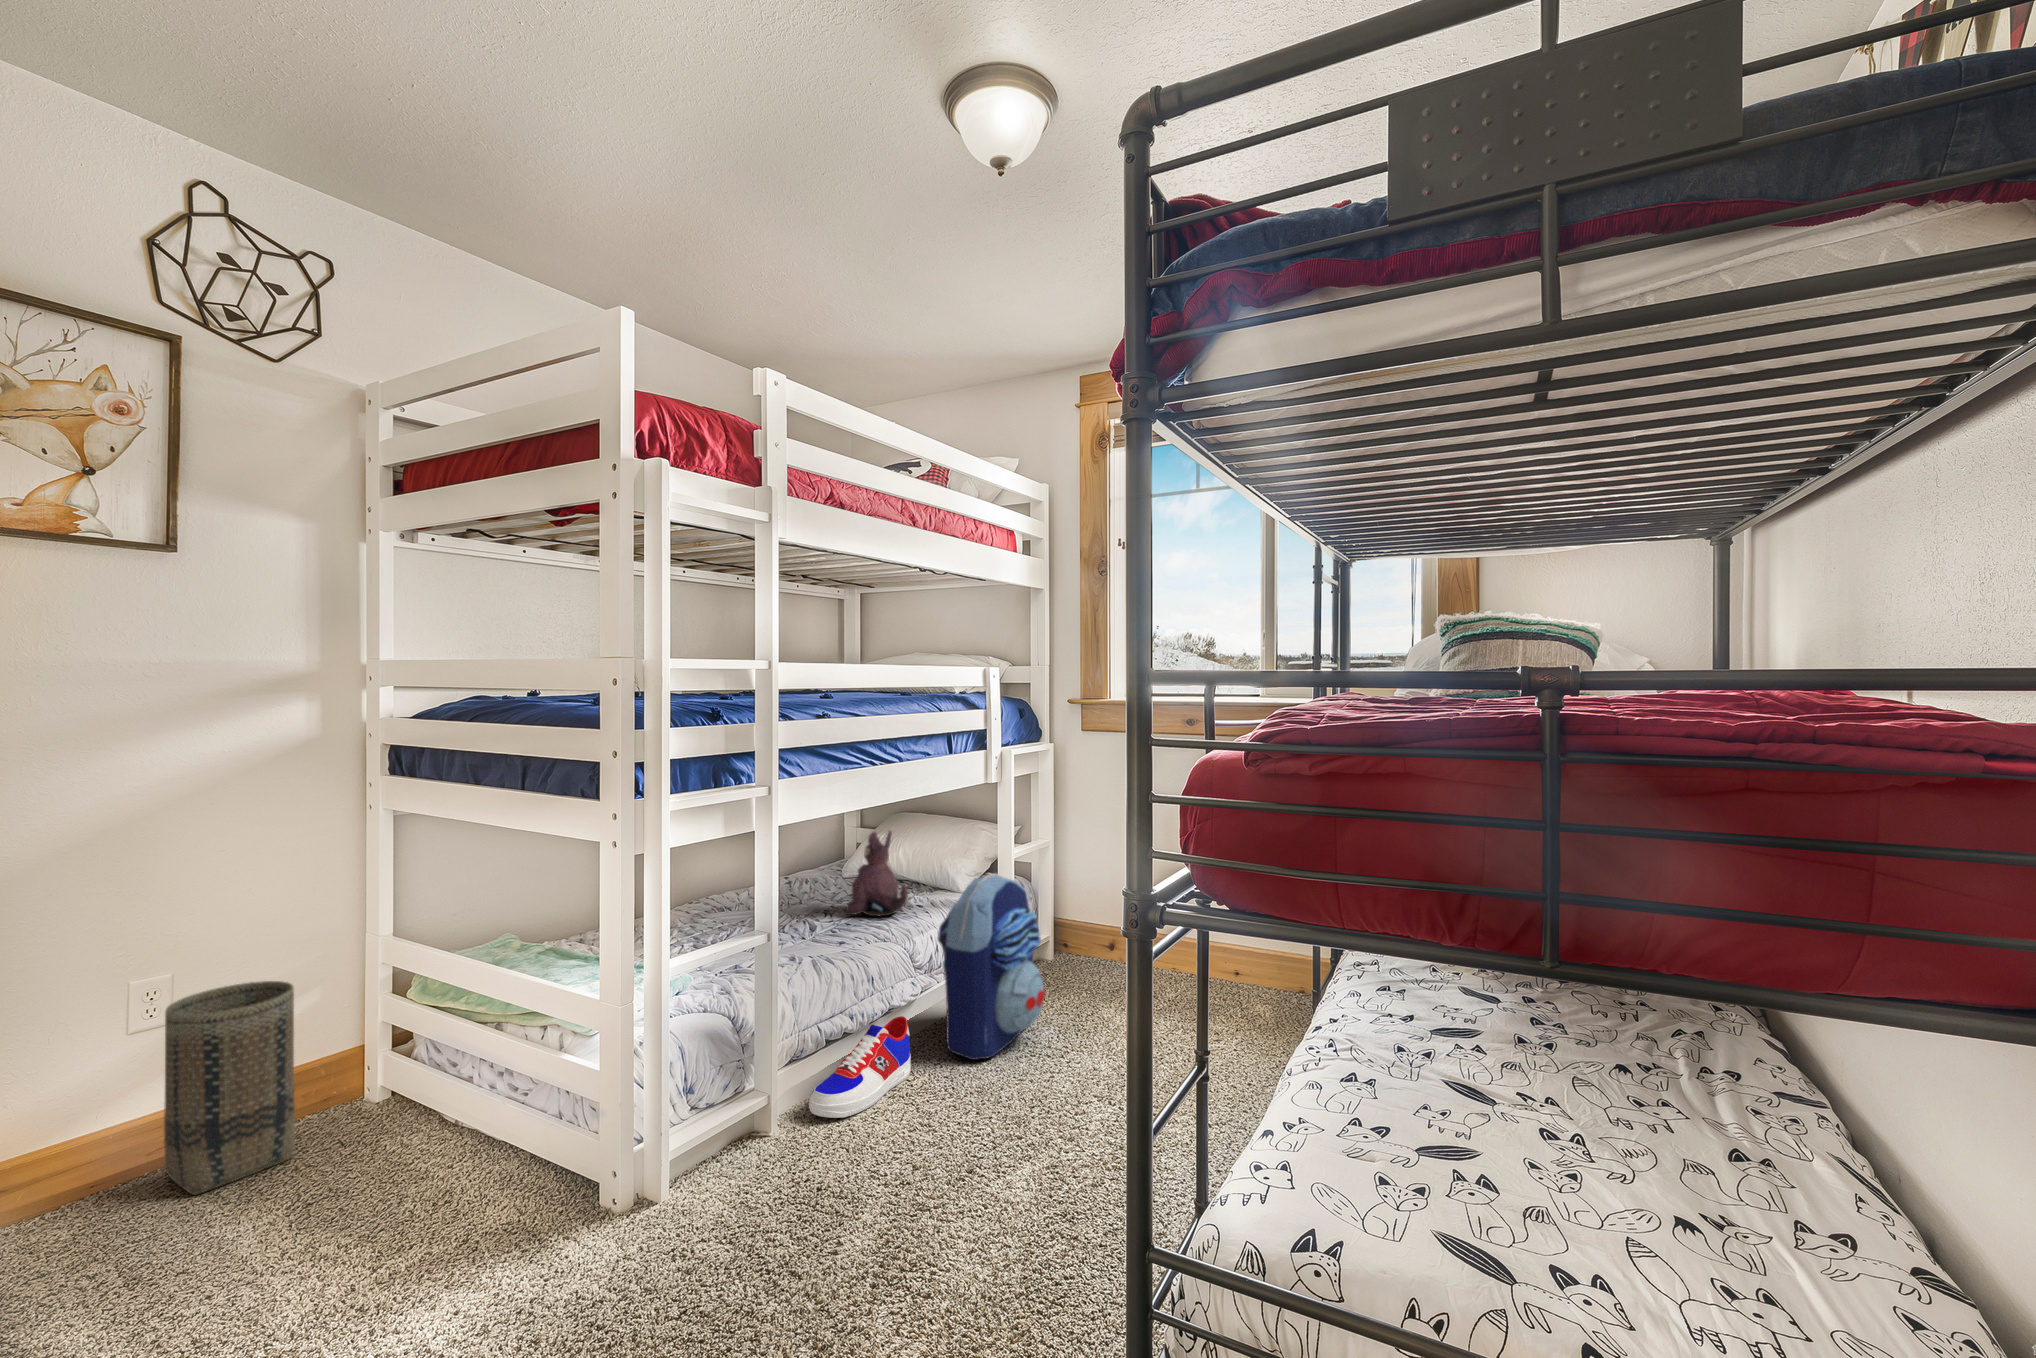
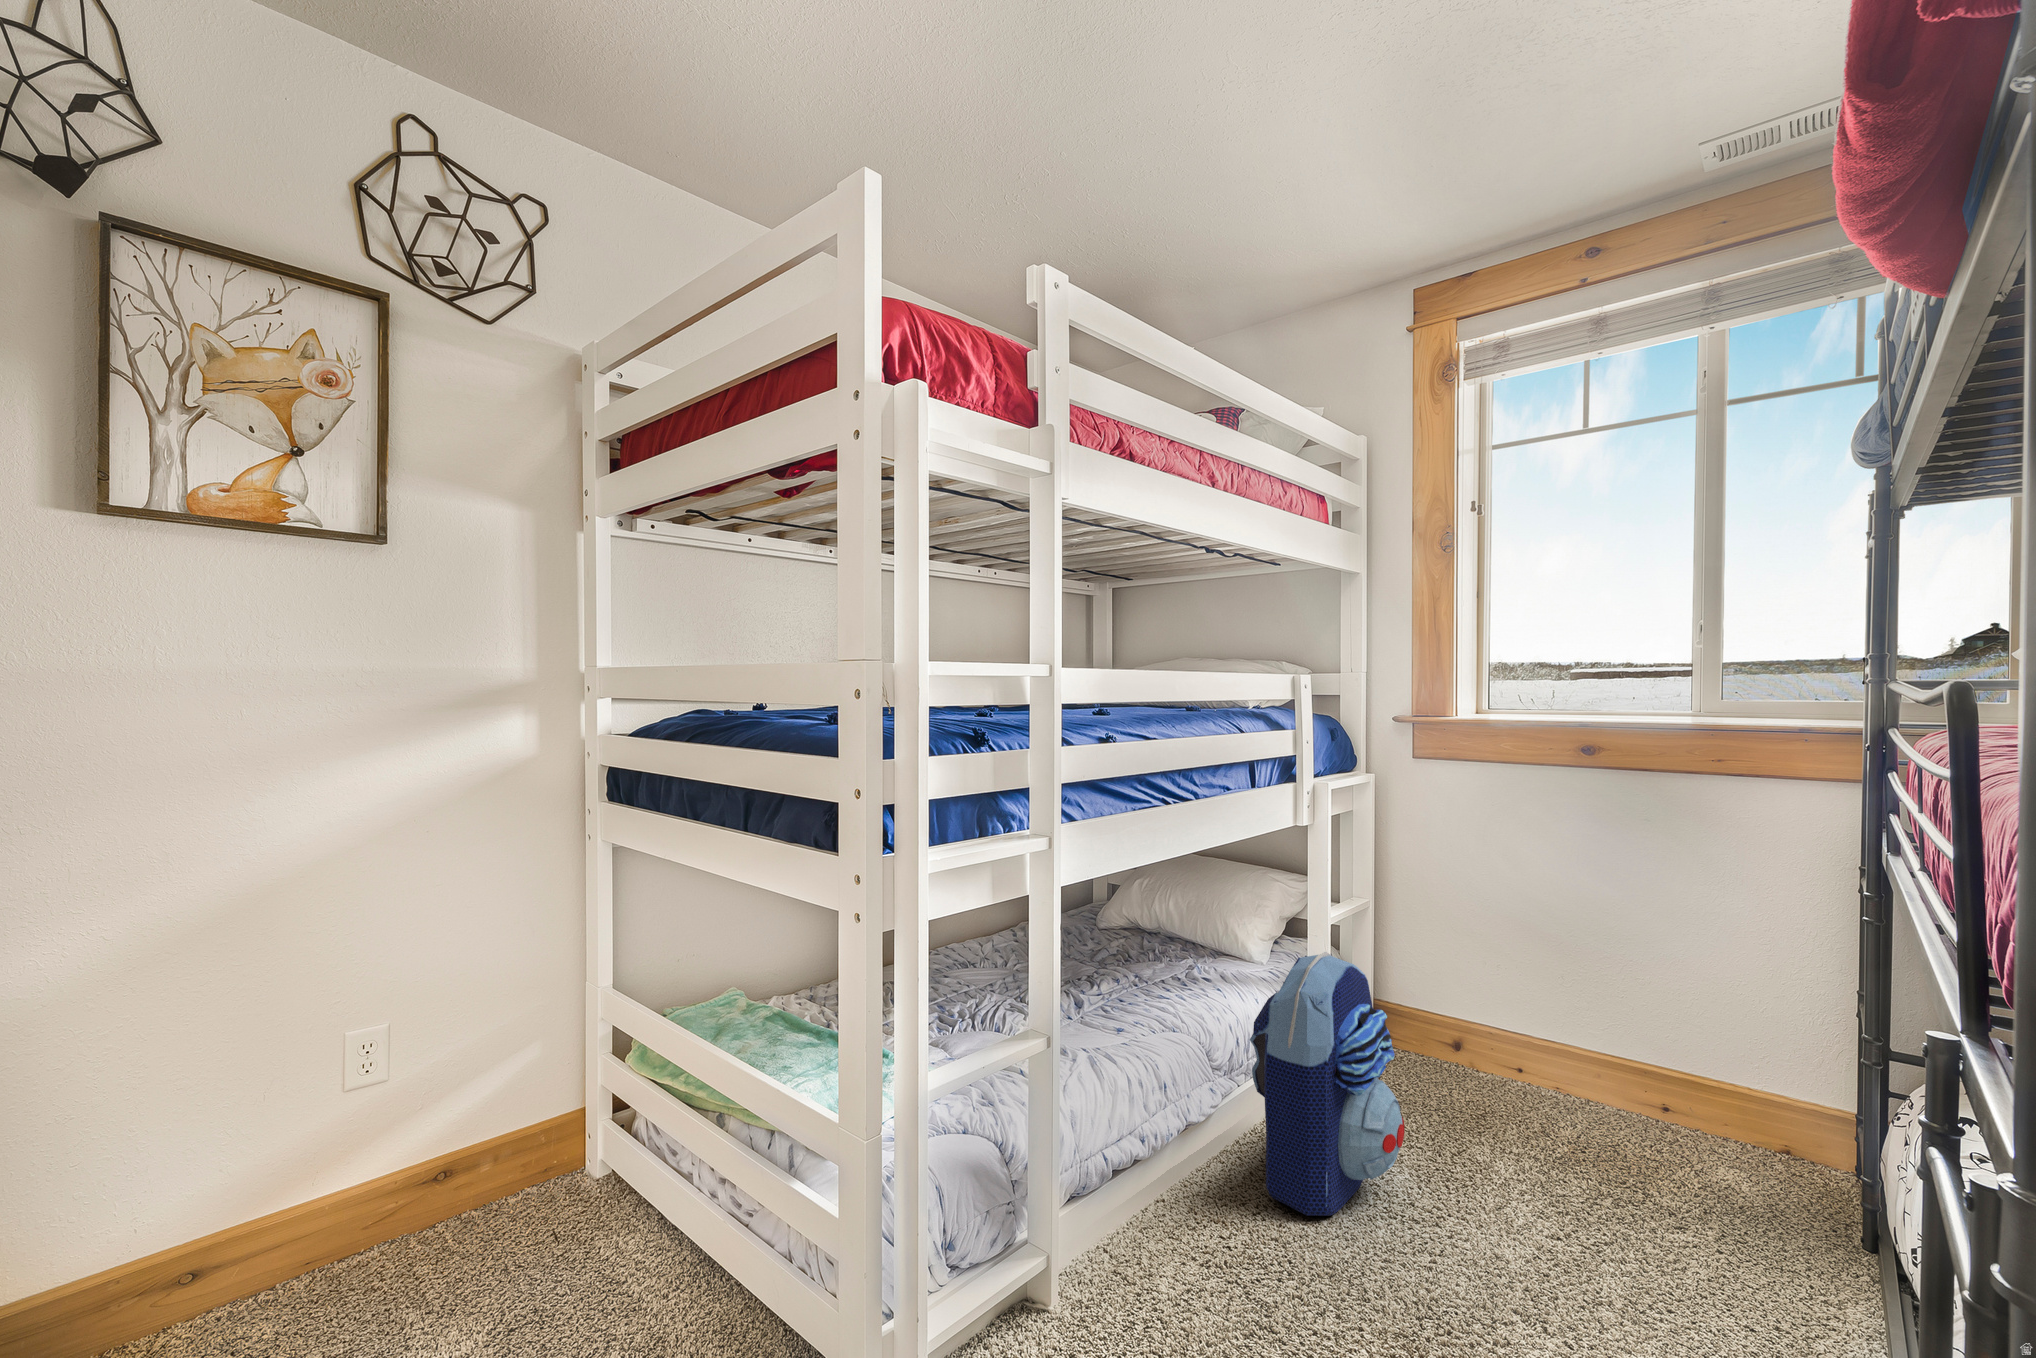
plush toy: present [846,831,908,917] -> none [1114,880,1196,992]
basket: present [164,981,295,1195] -> none [368,1039,499,1298]
sneaker: present [809,1016,911,1118] -> none [1097,1145,1223,1296]

